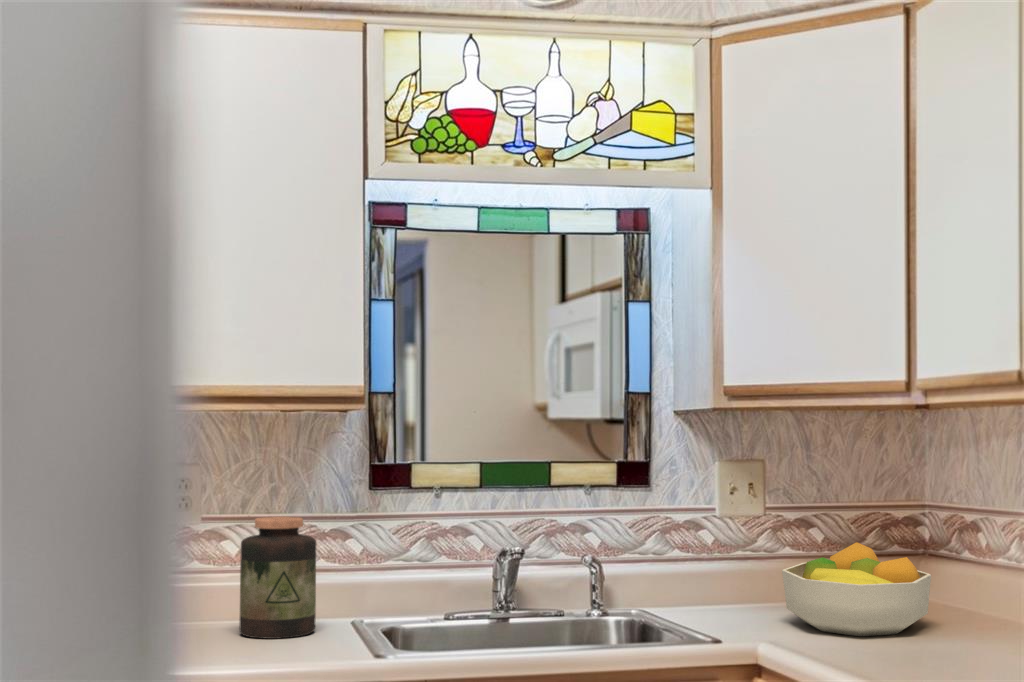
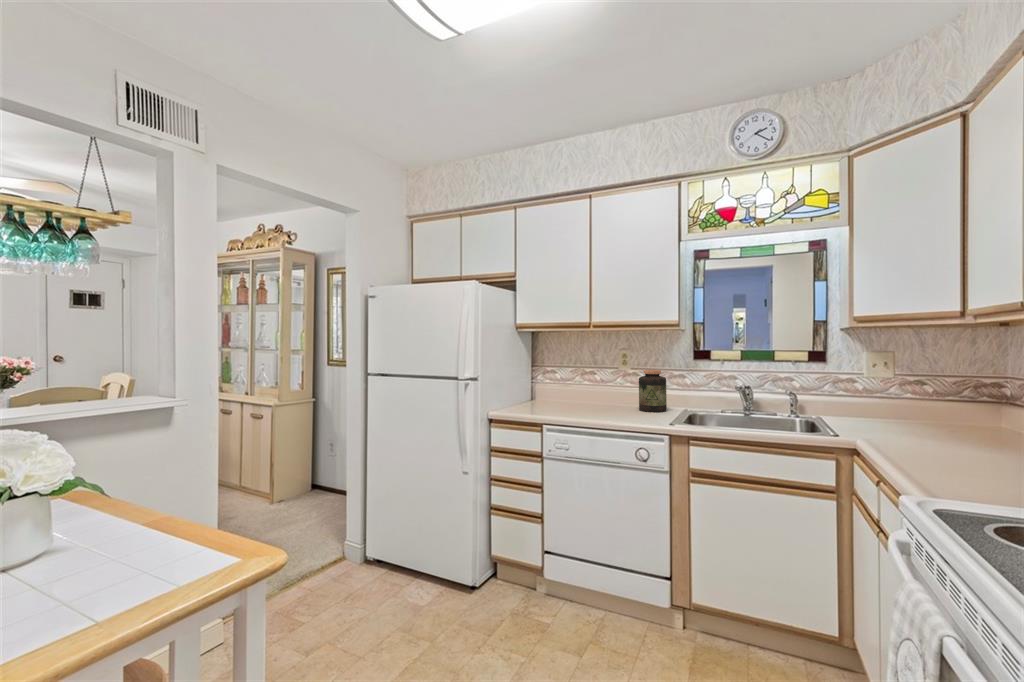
fruit bowl: present [782,542,931,636] -> none [887,393,983,439]

